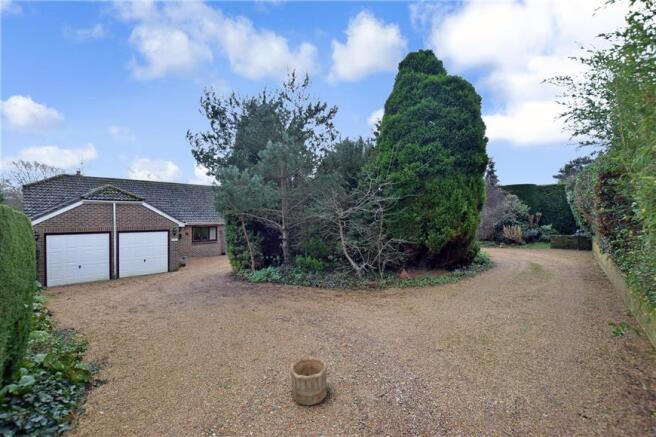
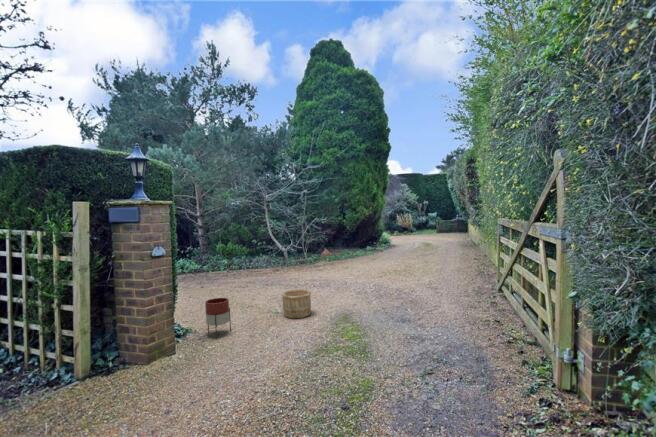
planter: none [182,366,215,426] -> present [205,298,231,339]

